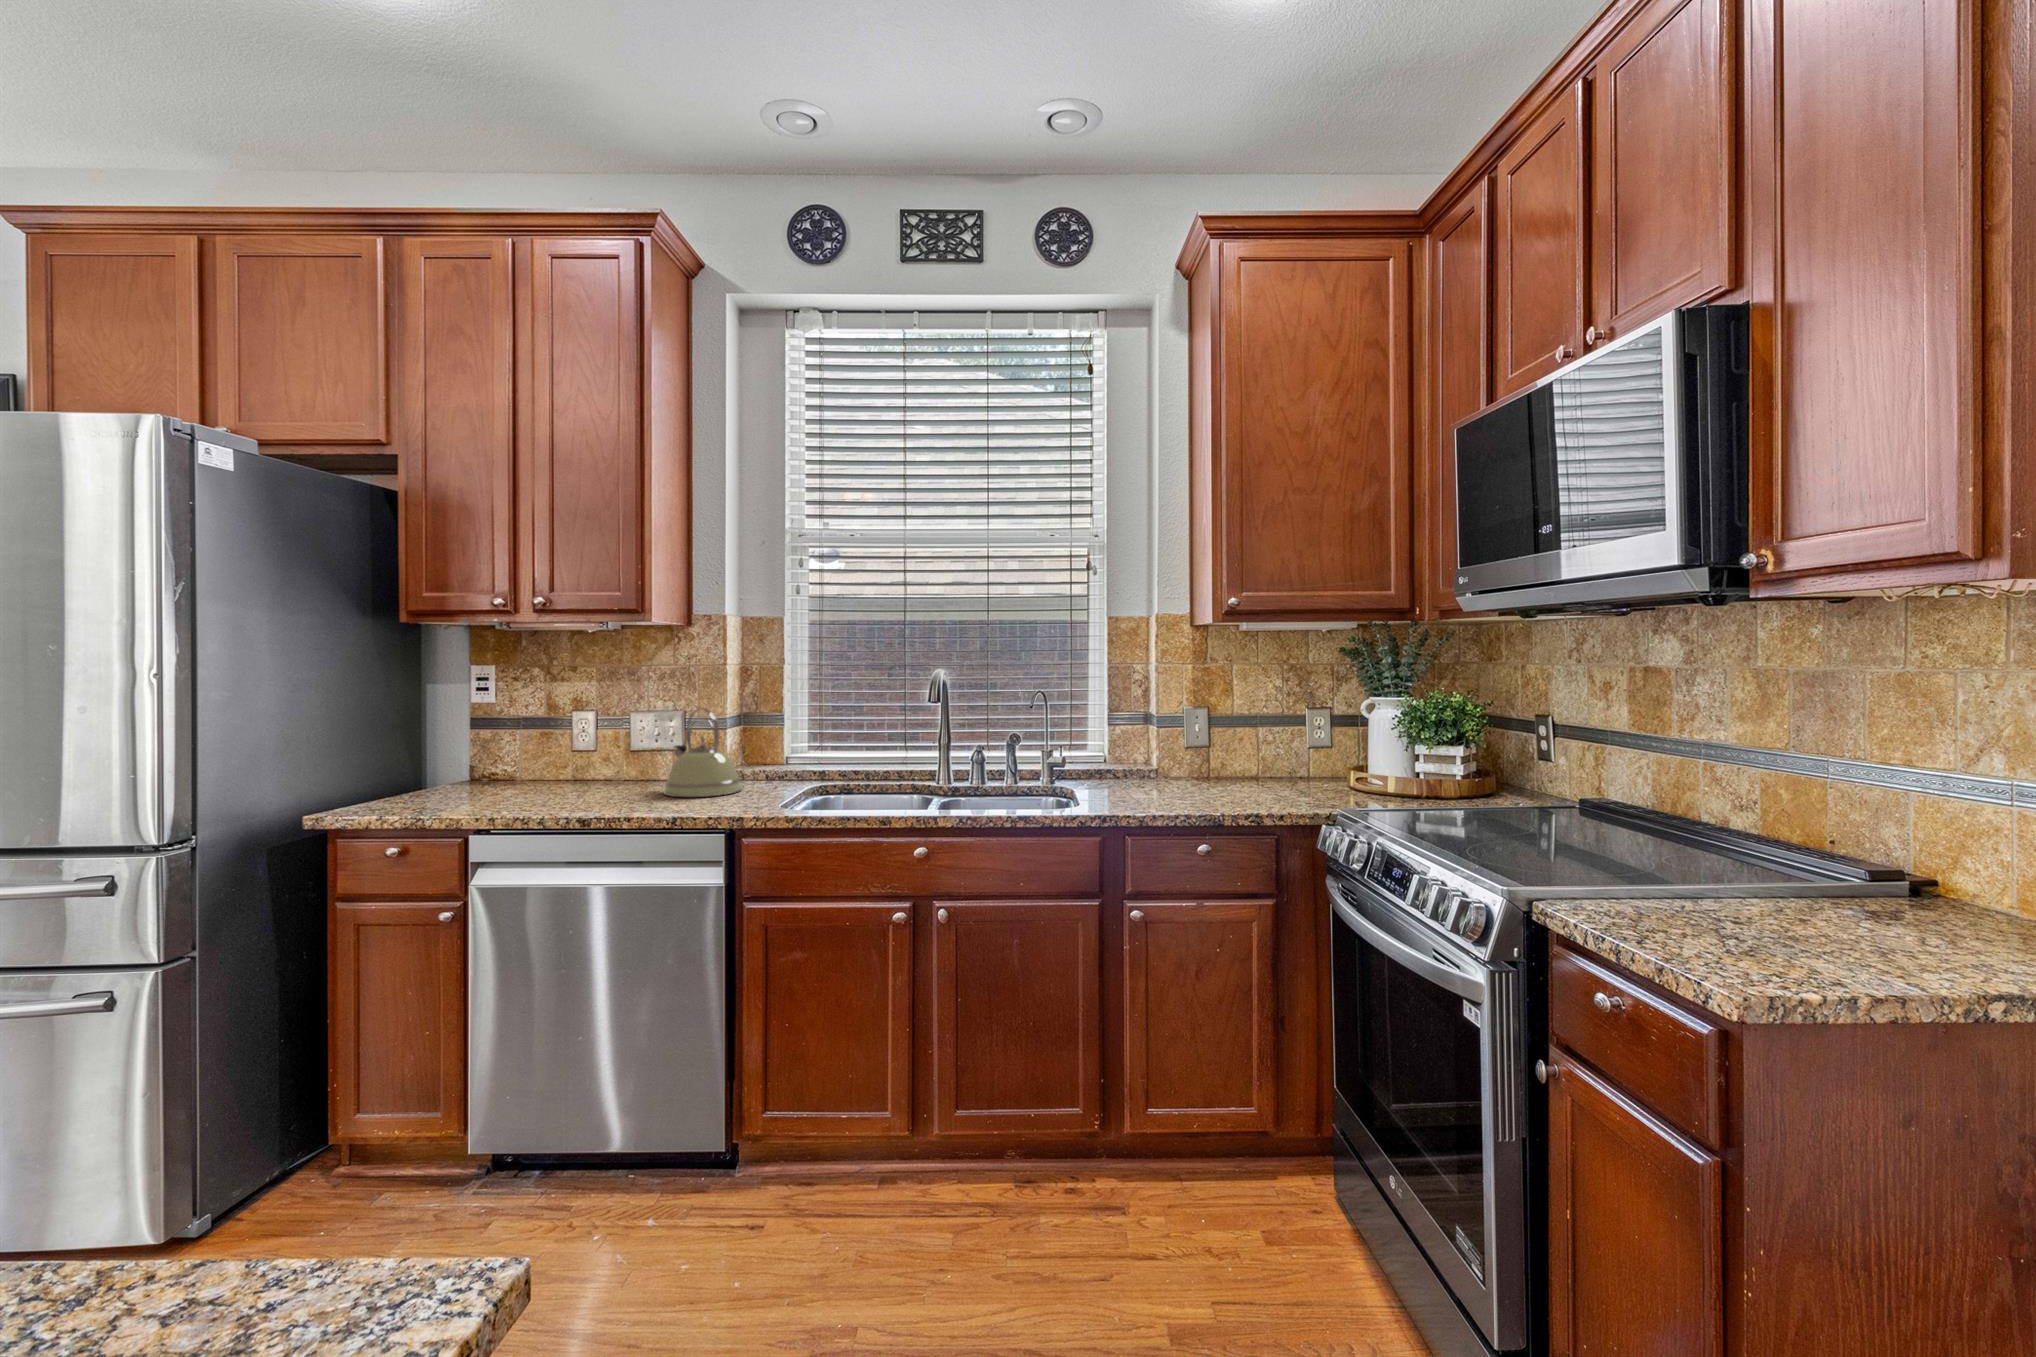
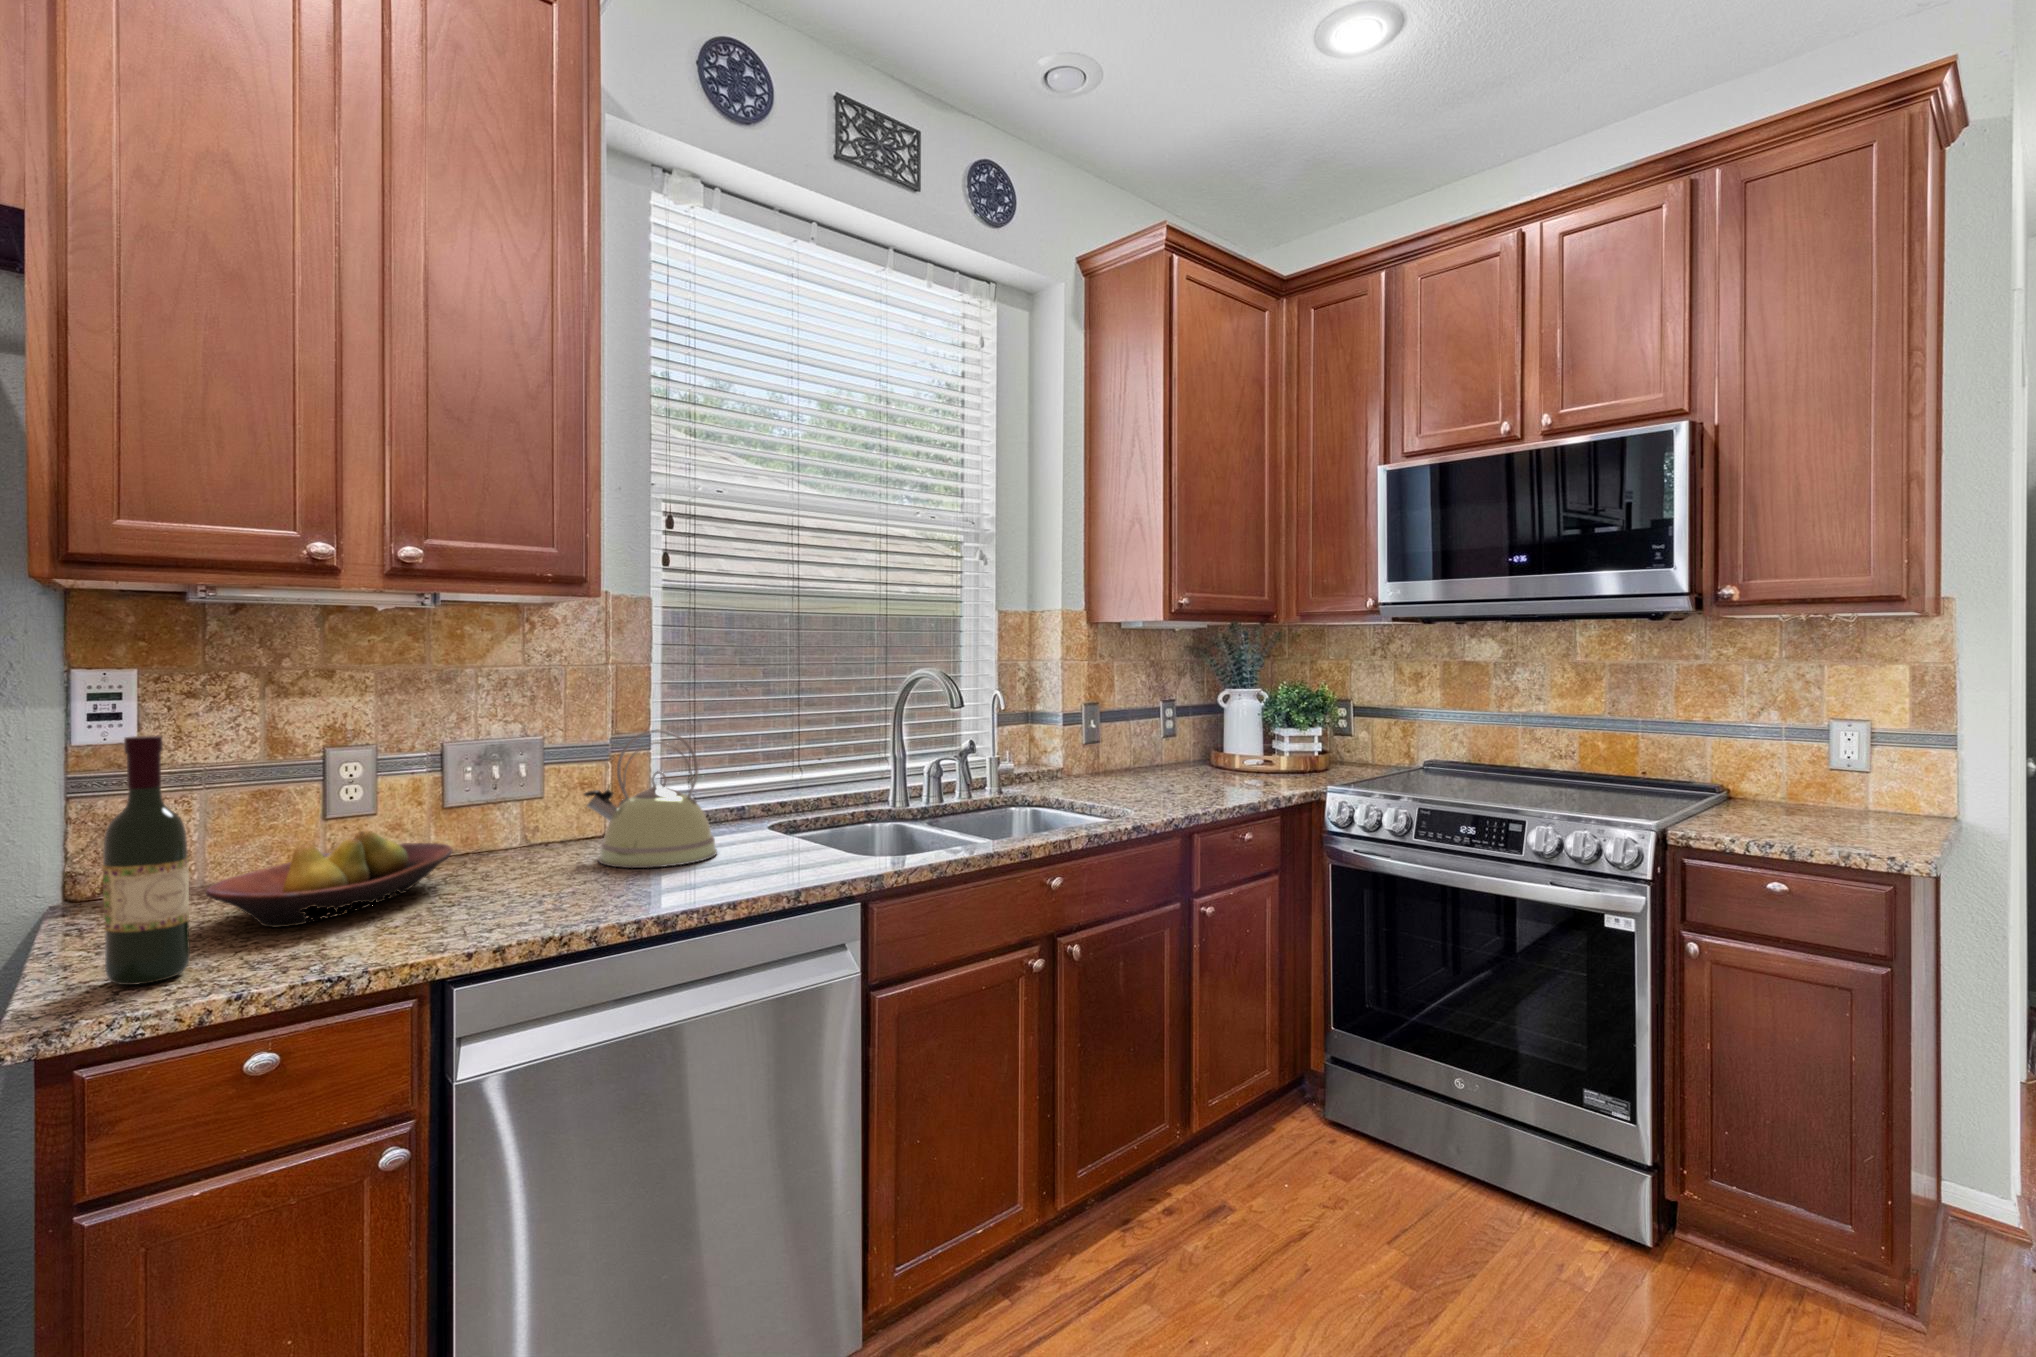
wine bottle: none [359,698,396,812] -> present [103,735,190,985]
fruit bowl: none [445,756,594,800] -> present [206,830,452,927]

